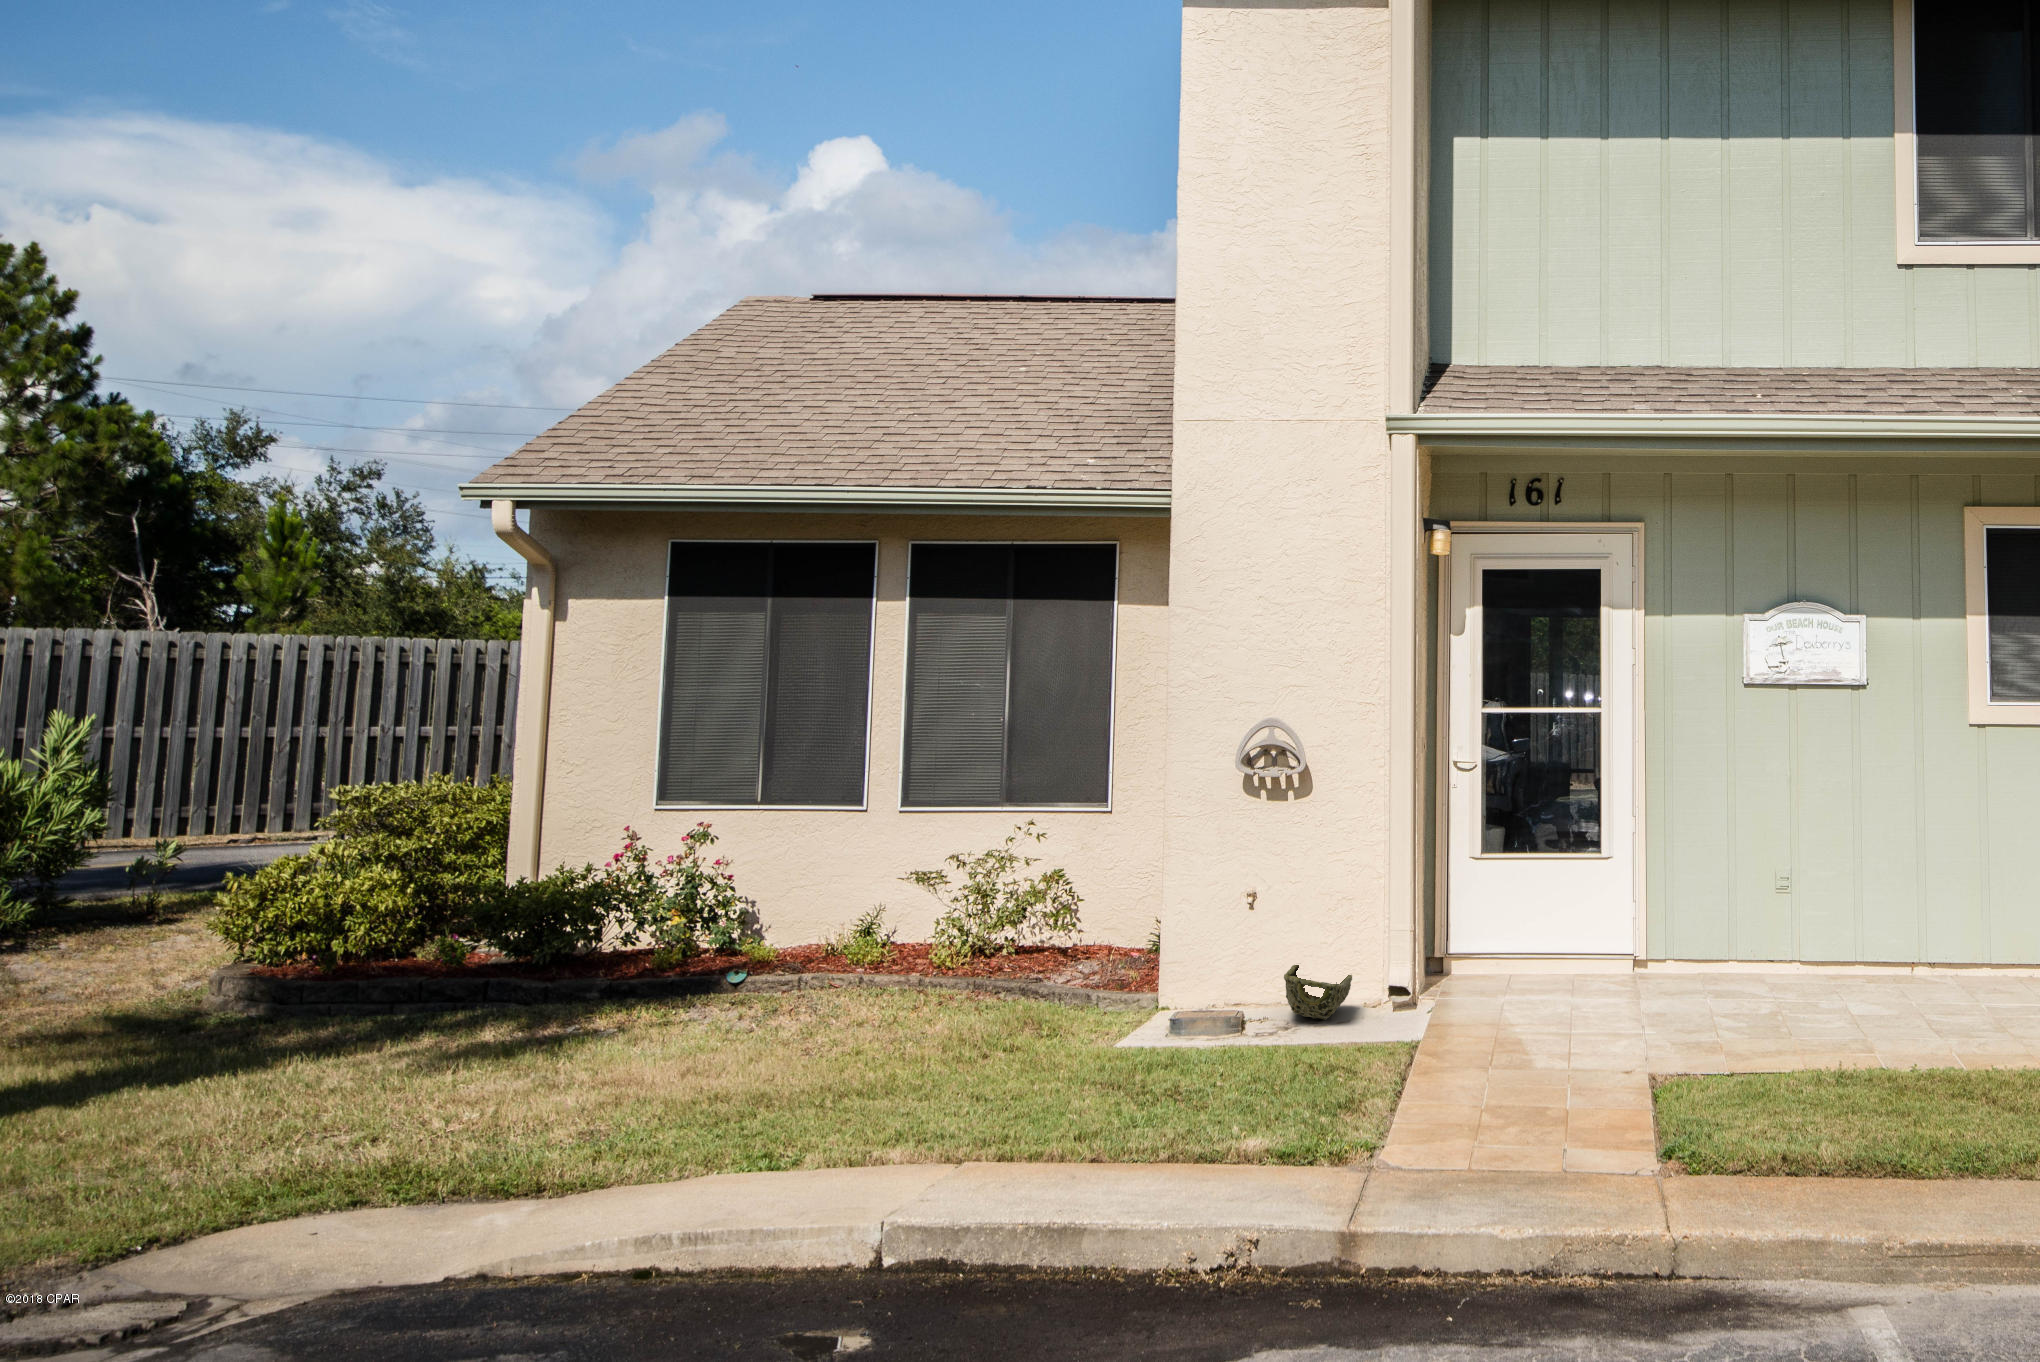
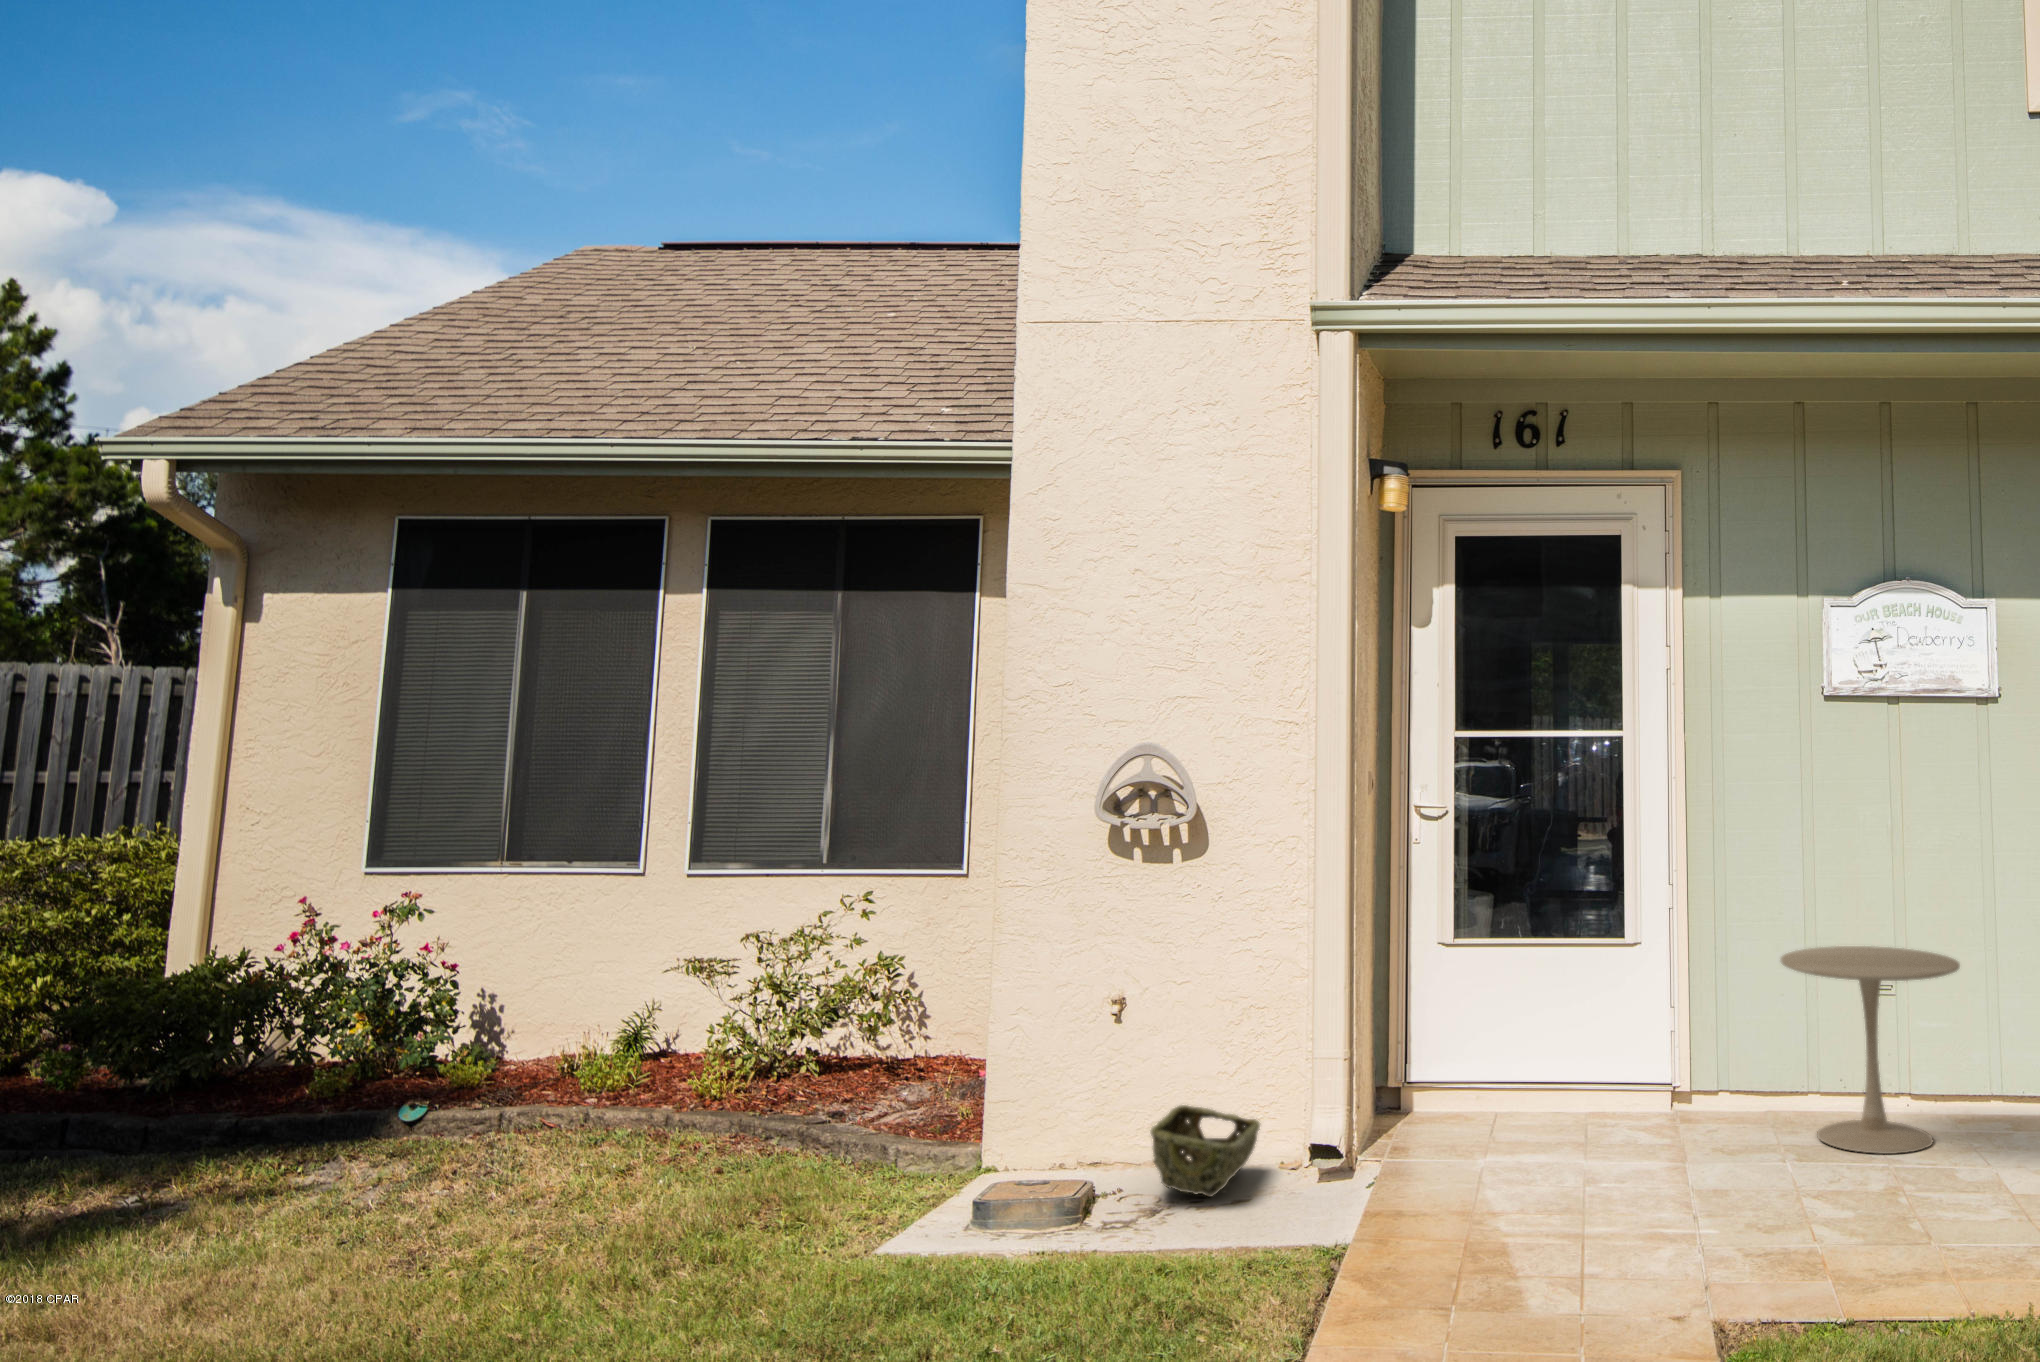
side table: none [1708,860,1831,997] -> present [1780,946,1960,1154]

